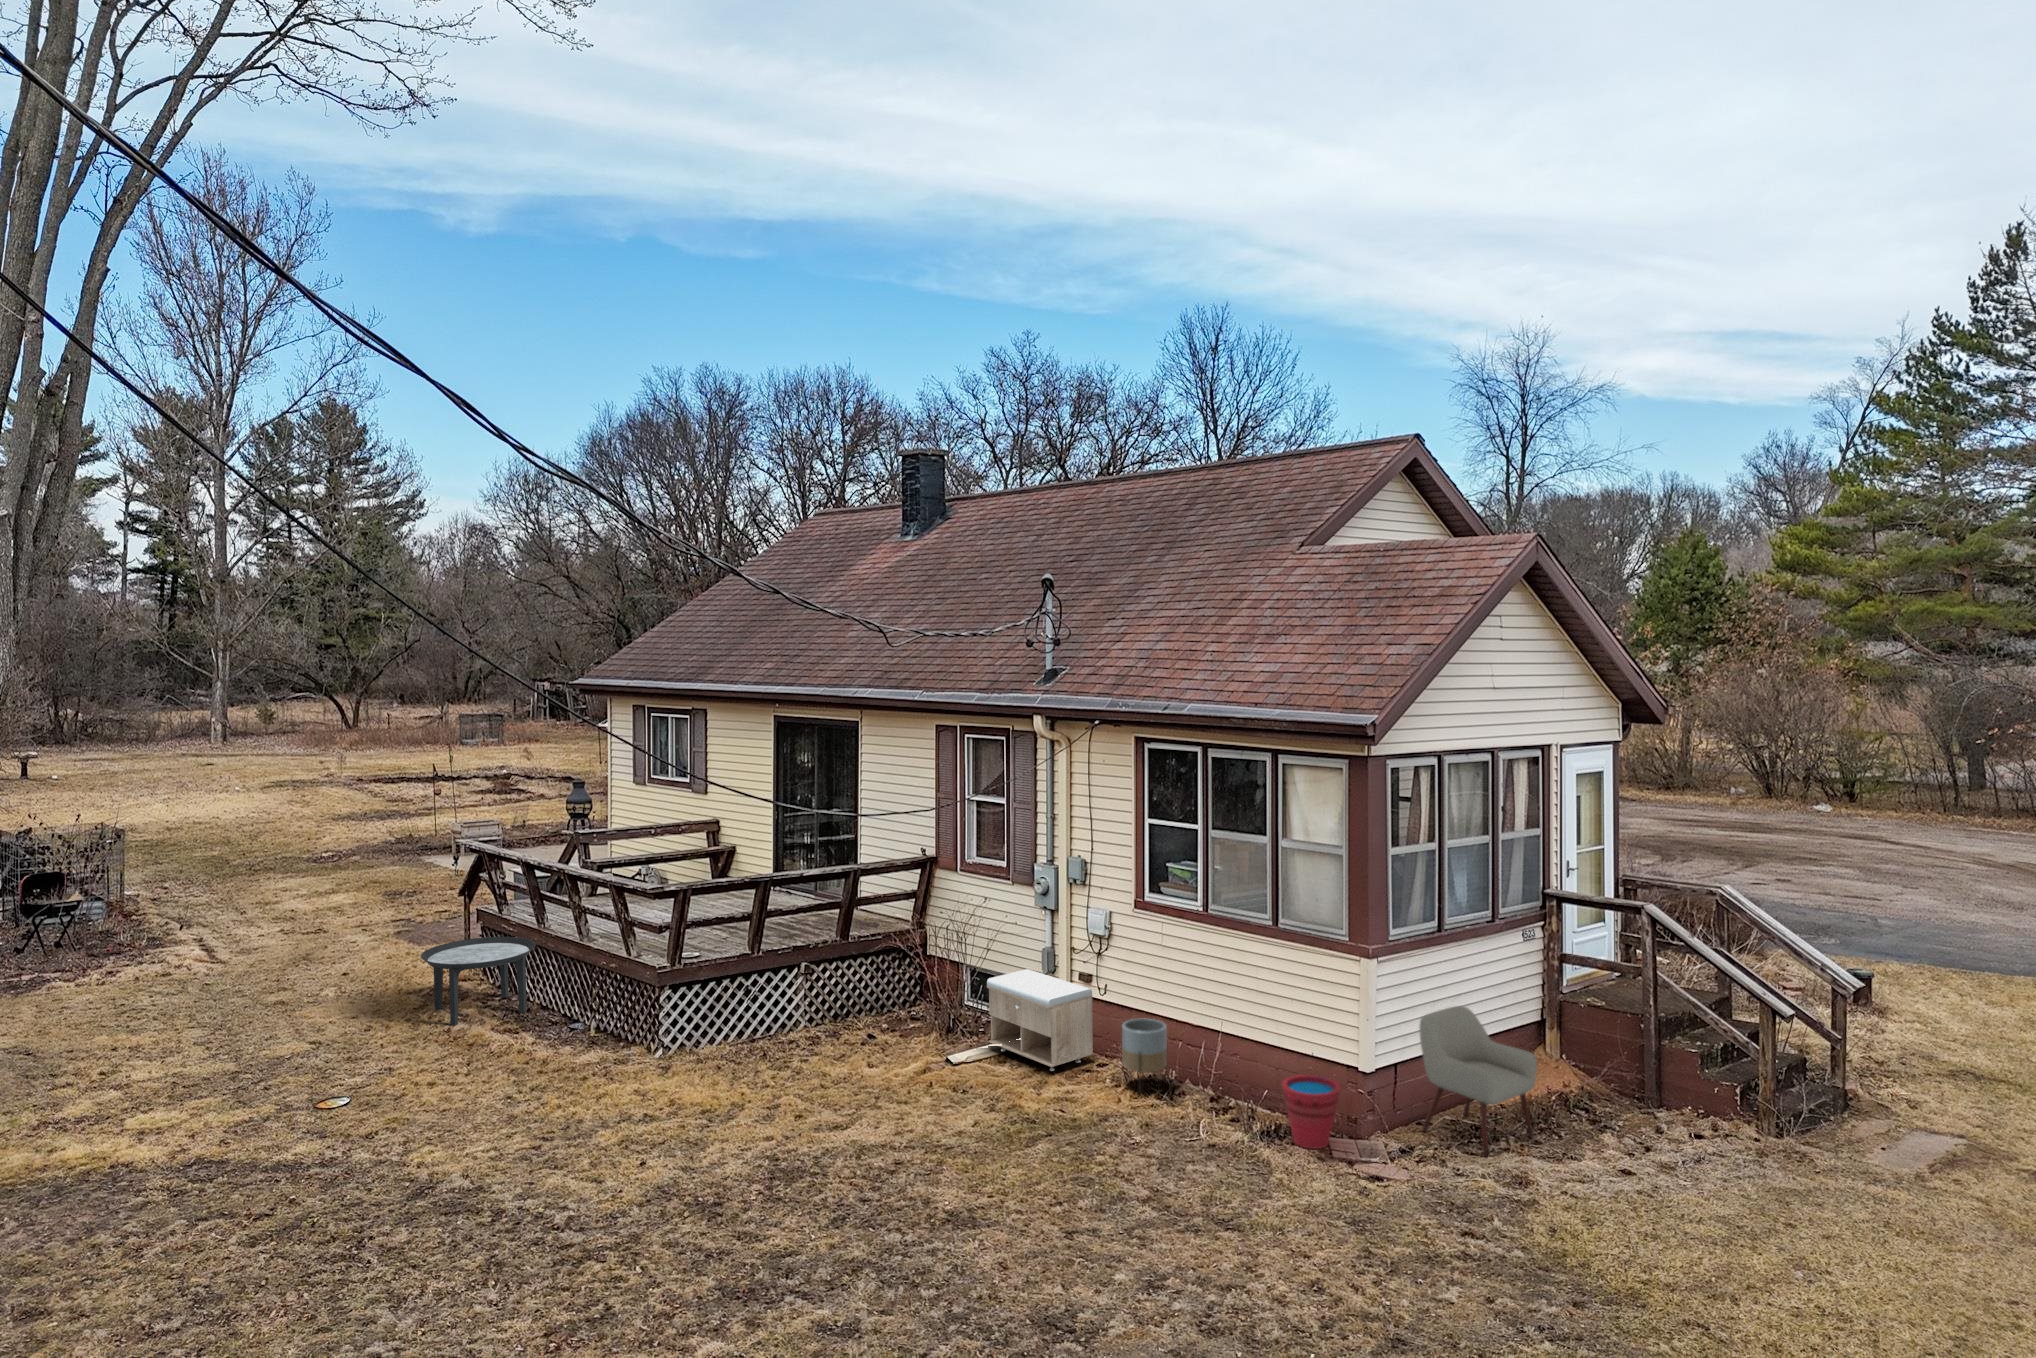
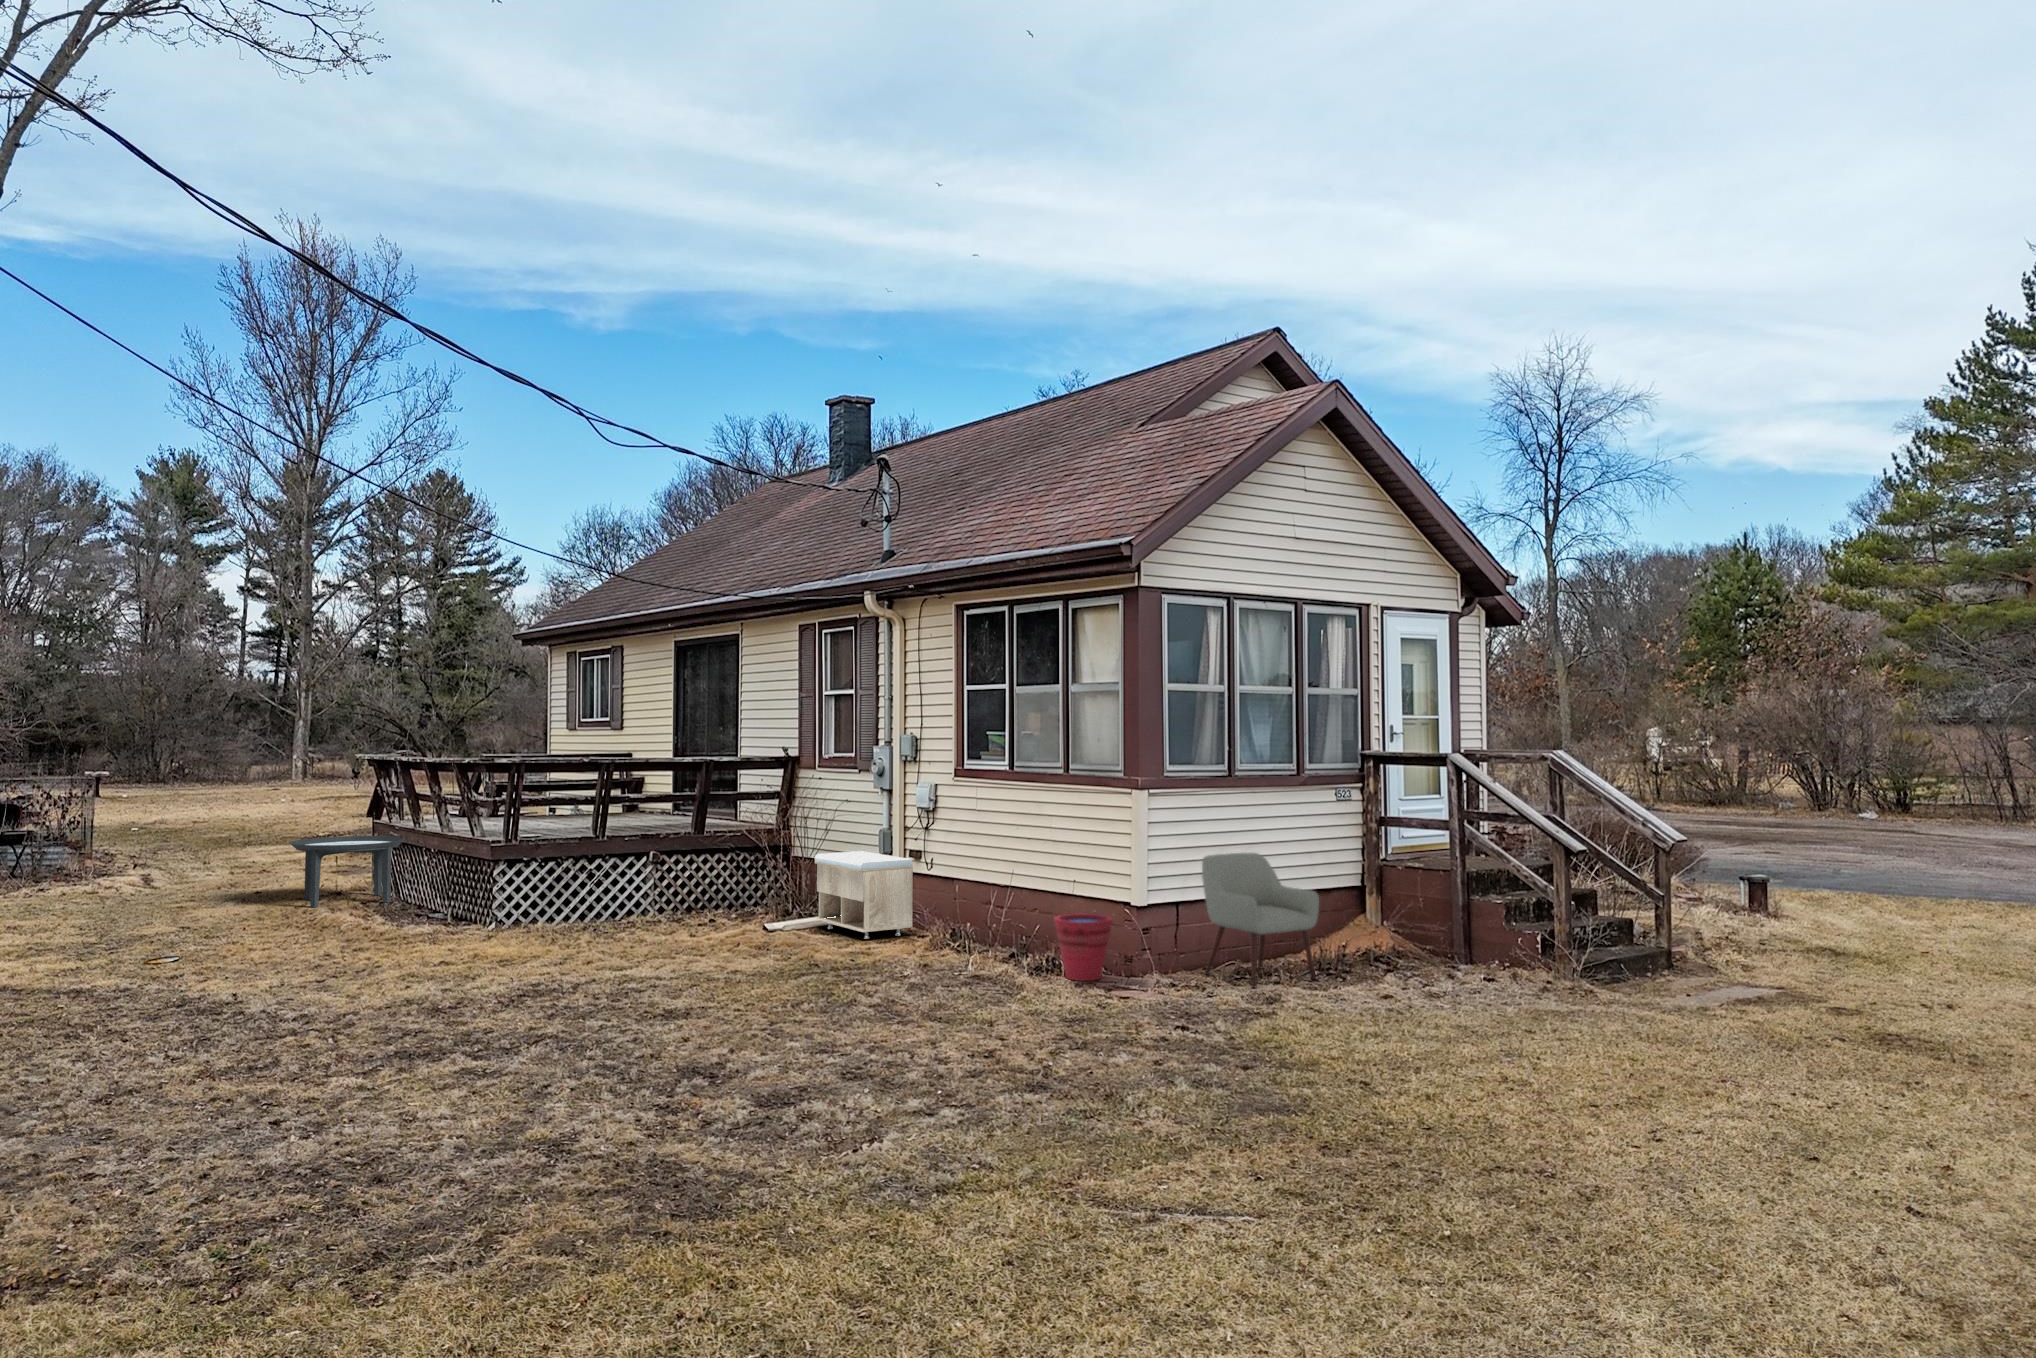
planter: present [1122,1019,1167,1073] -> none [928,882,974,951]

